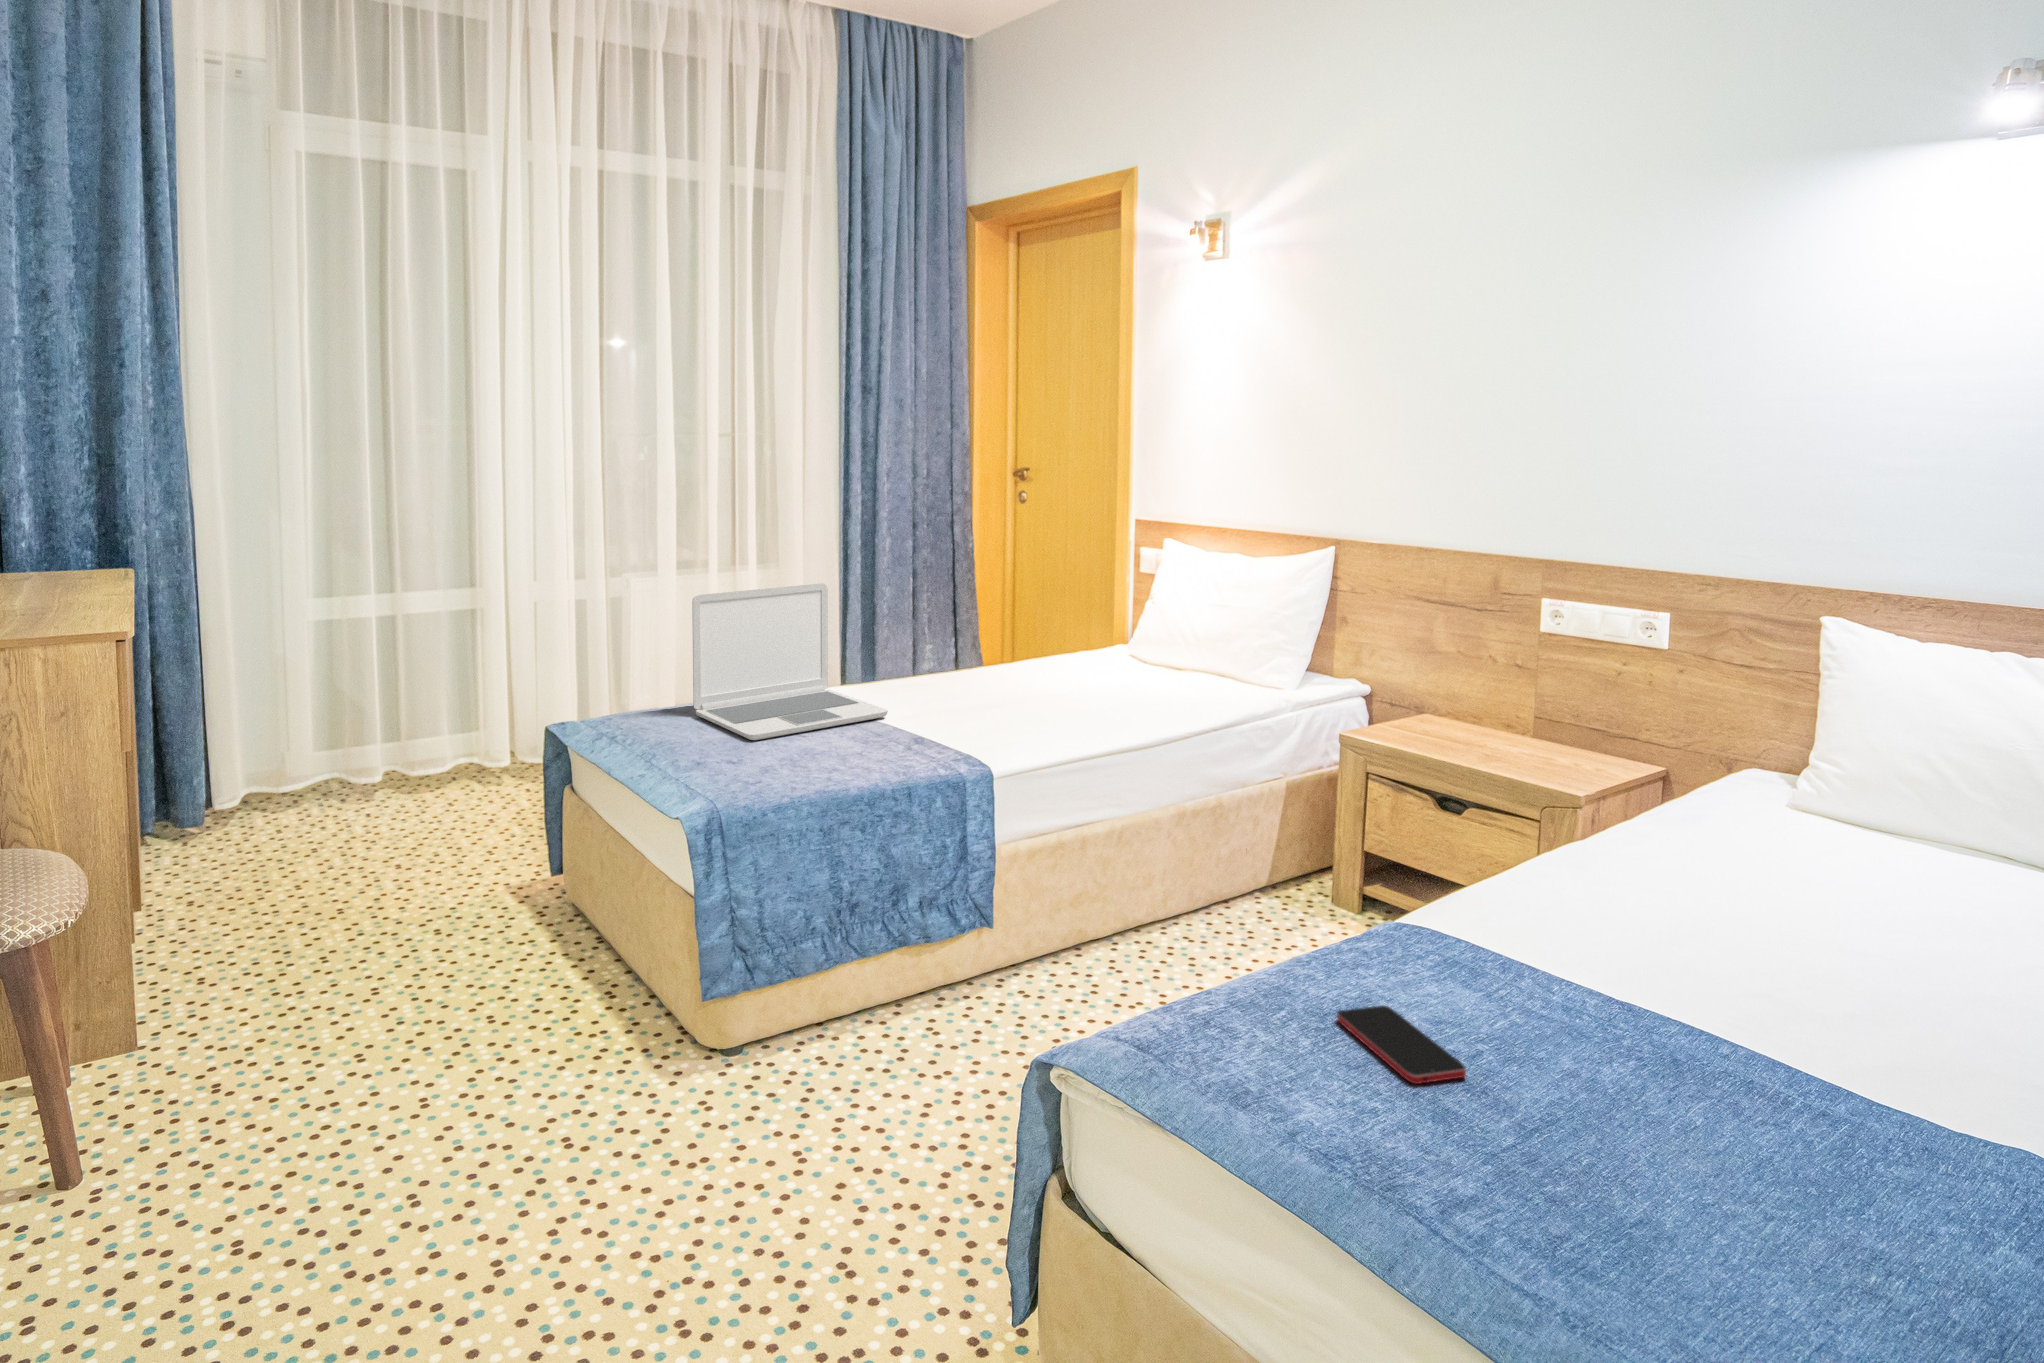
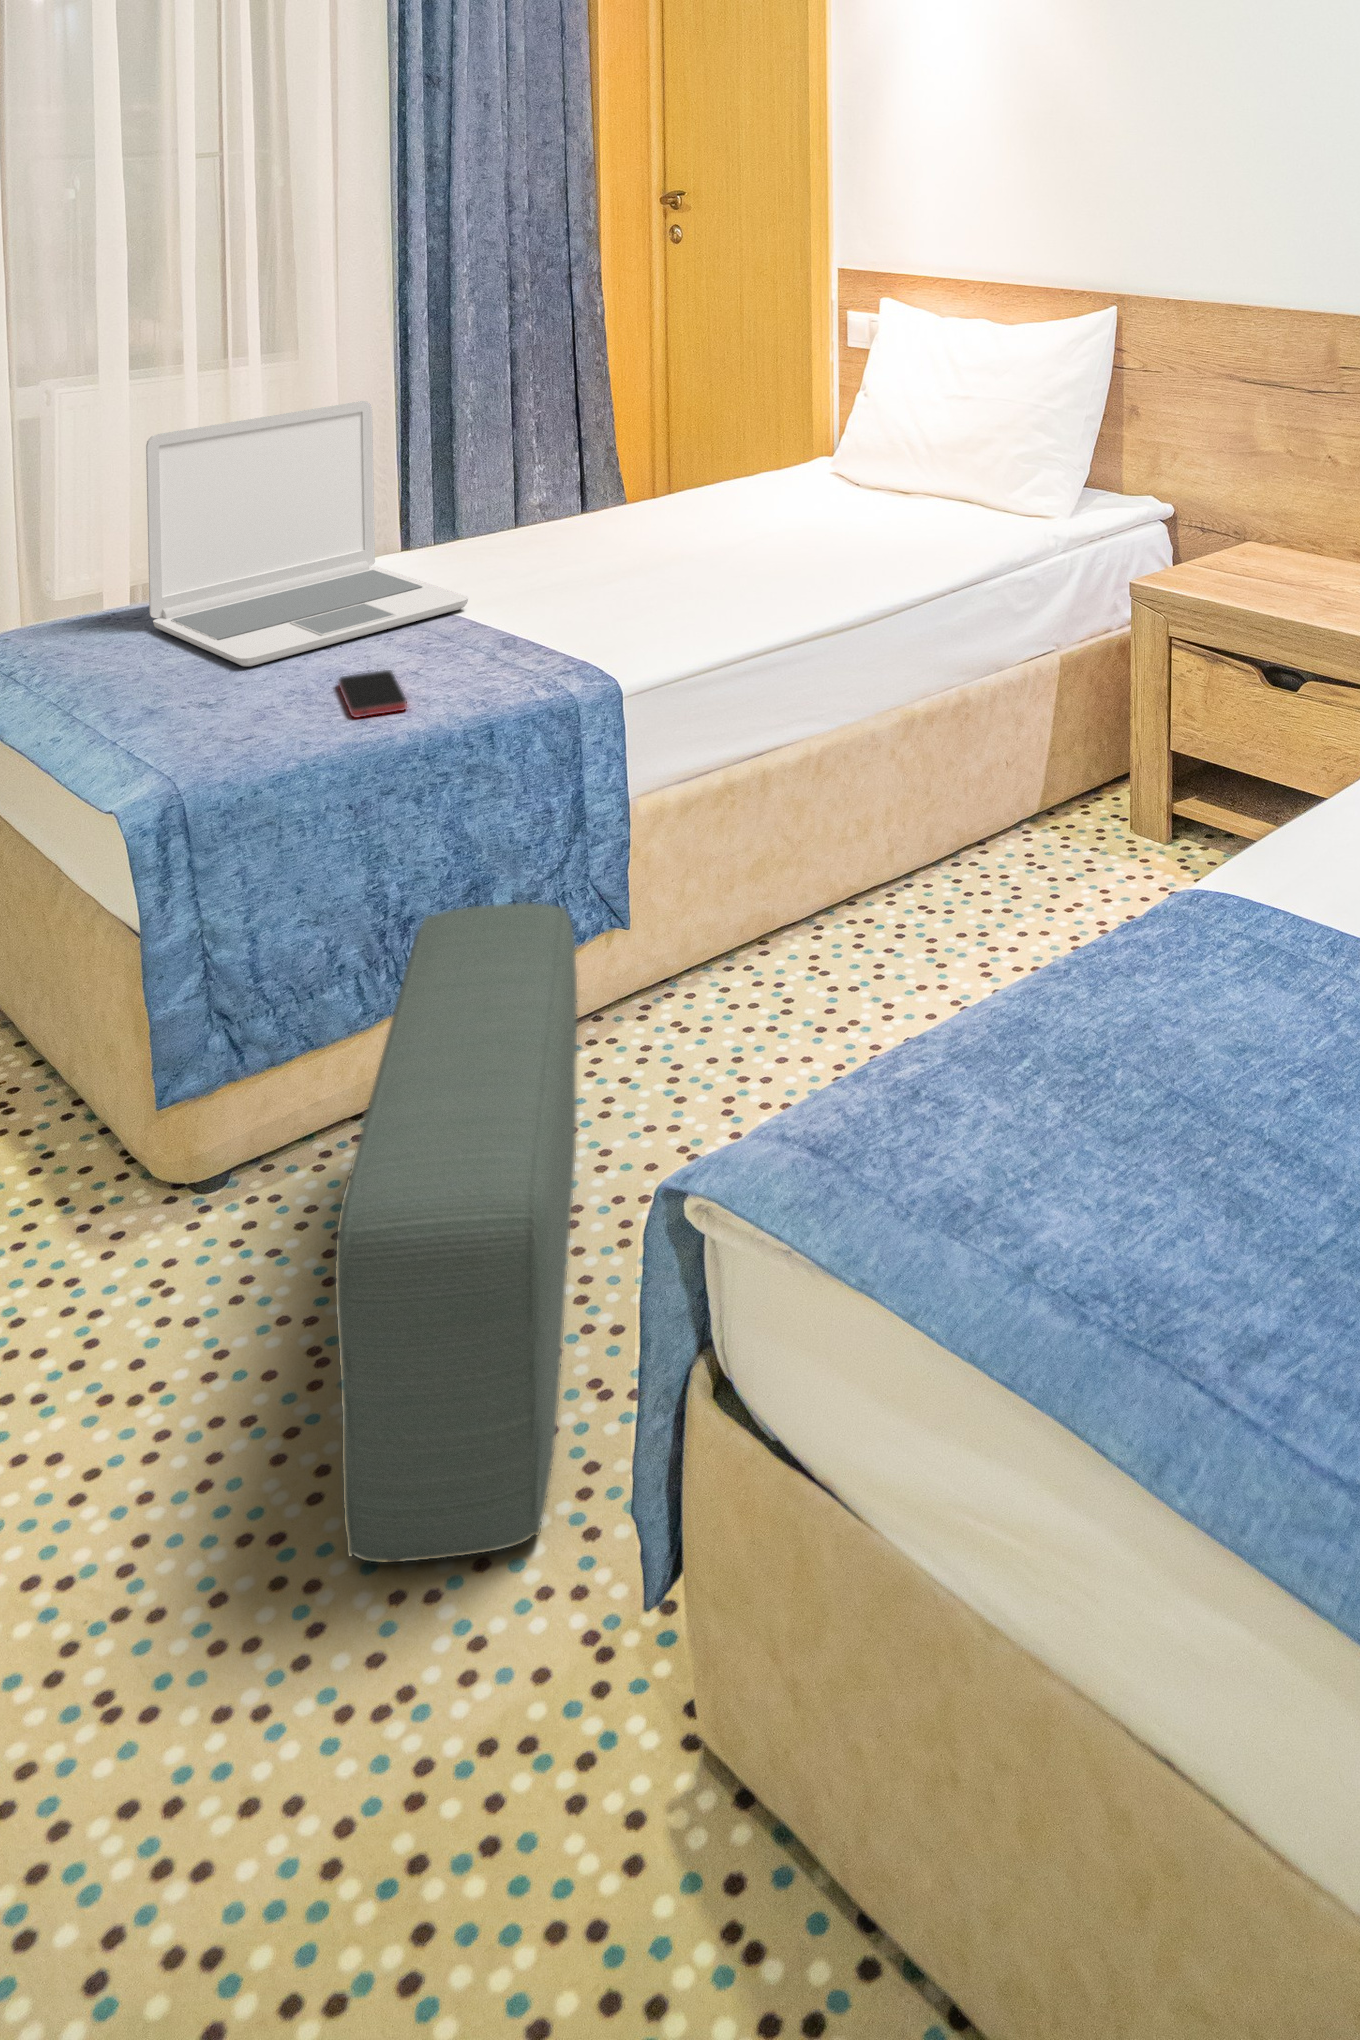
pouf: none [819,897,960,1287] -> present [335,903,577,1562]
smartphone: present [1337,1006,1466,1084] -> present [339,670,407,717]

